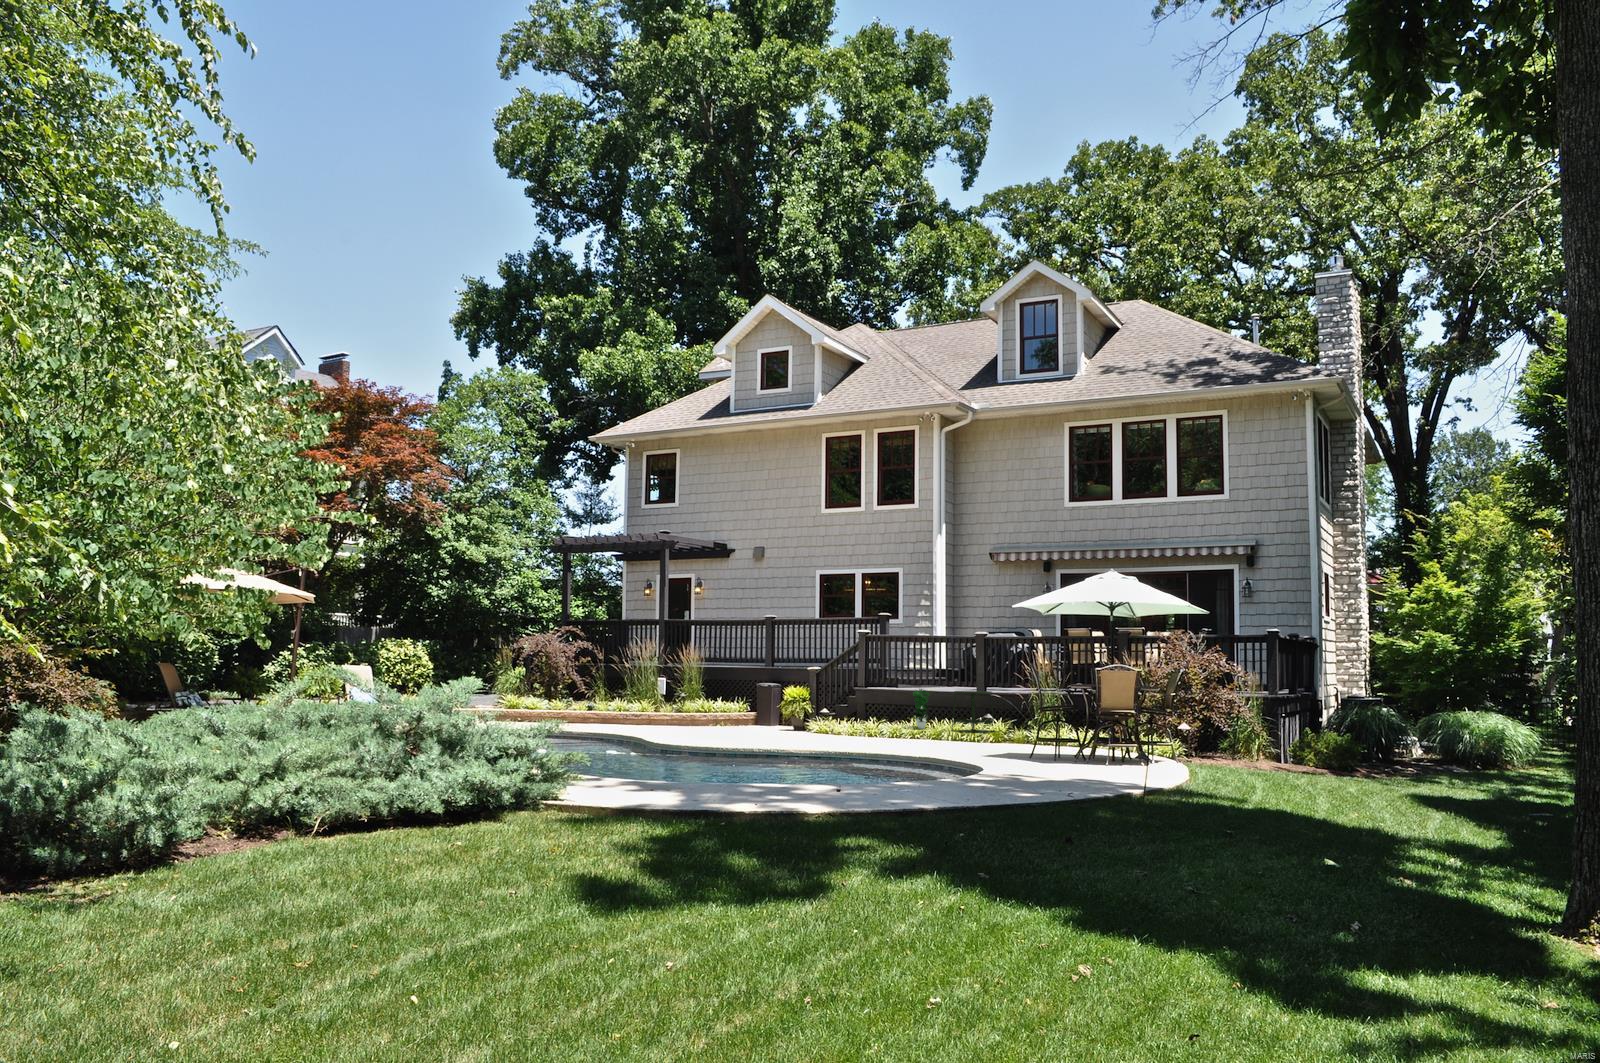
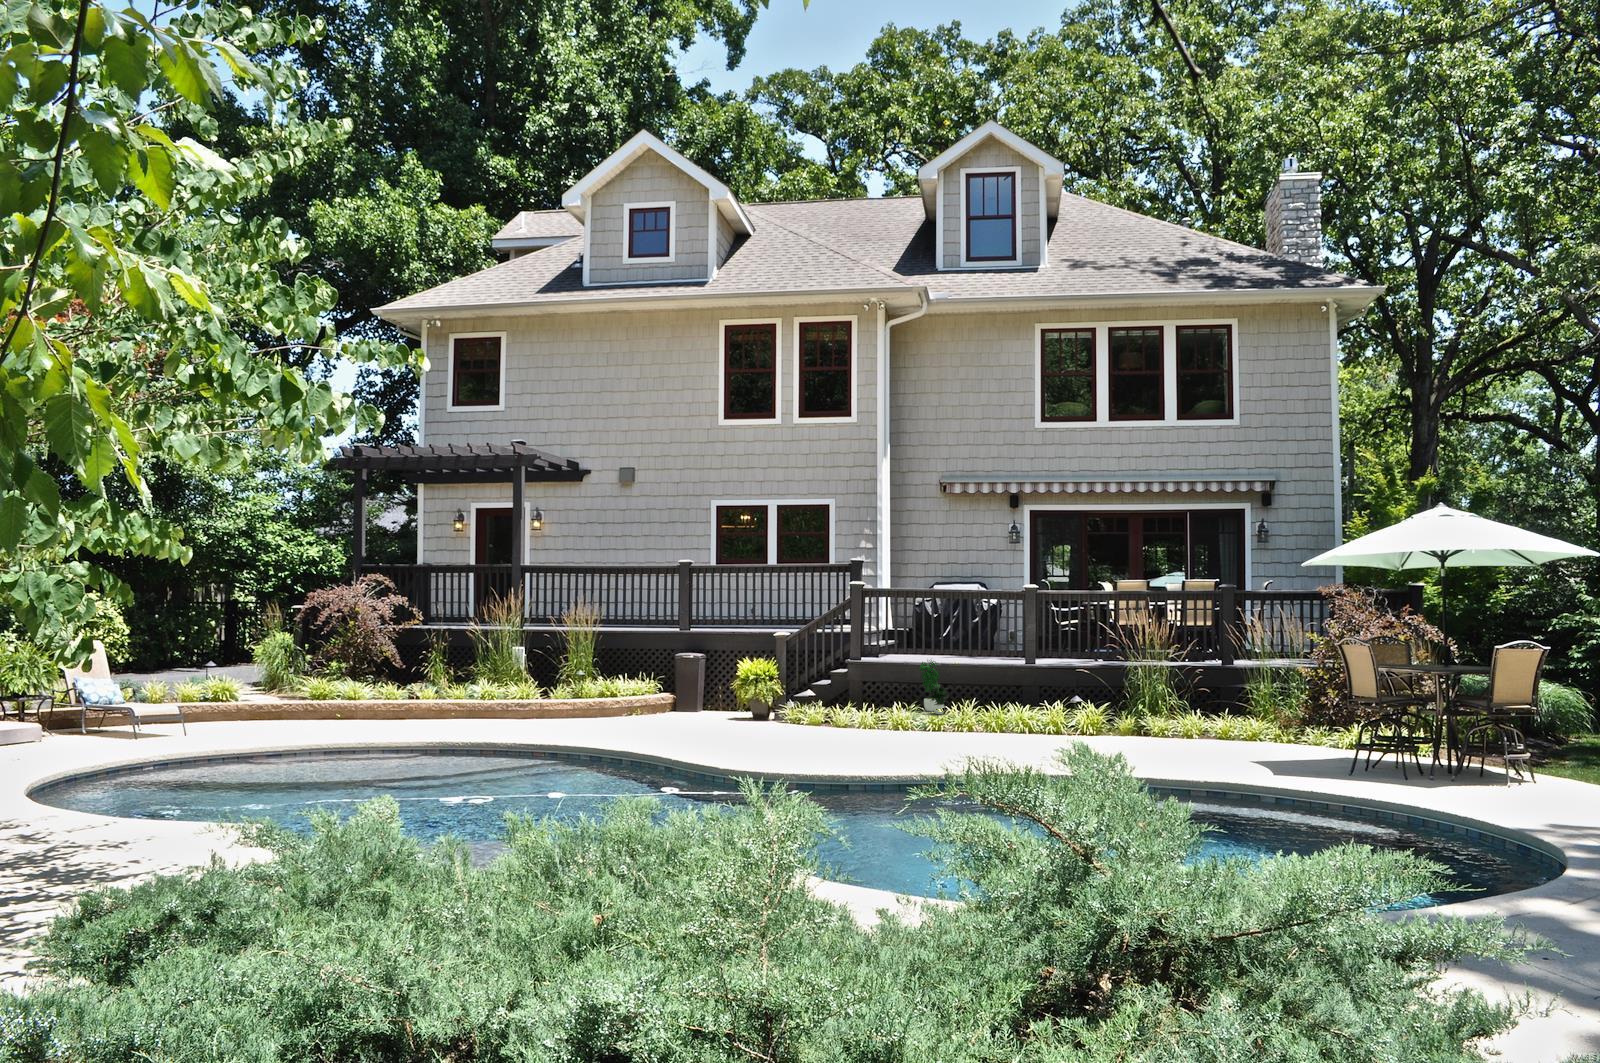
stool: present [951,691,994,732] -> none [985,662,1041,719]

